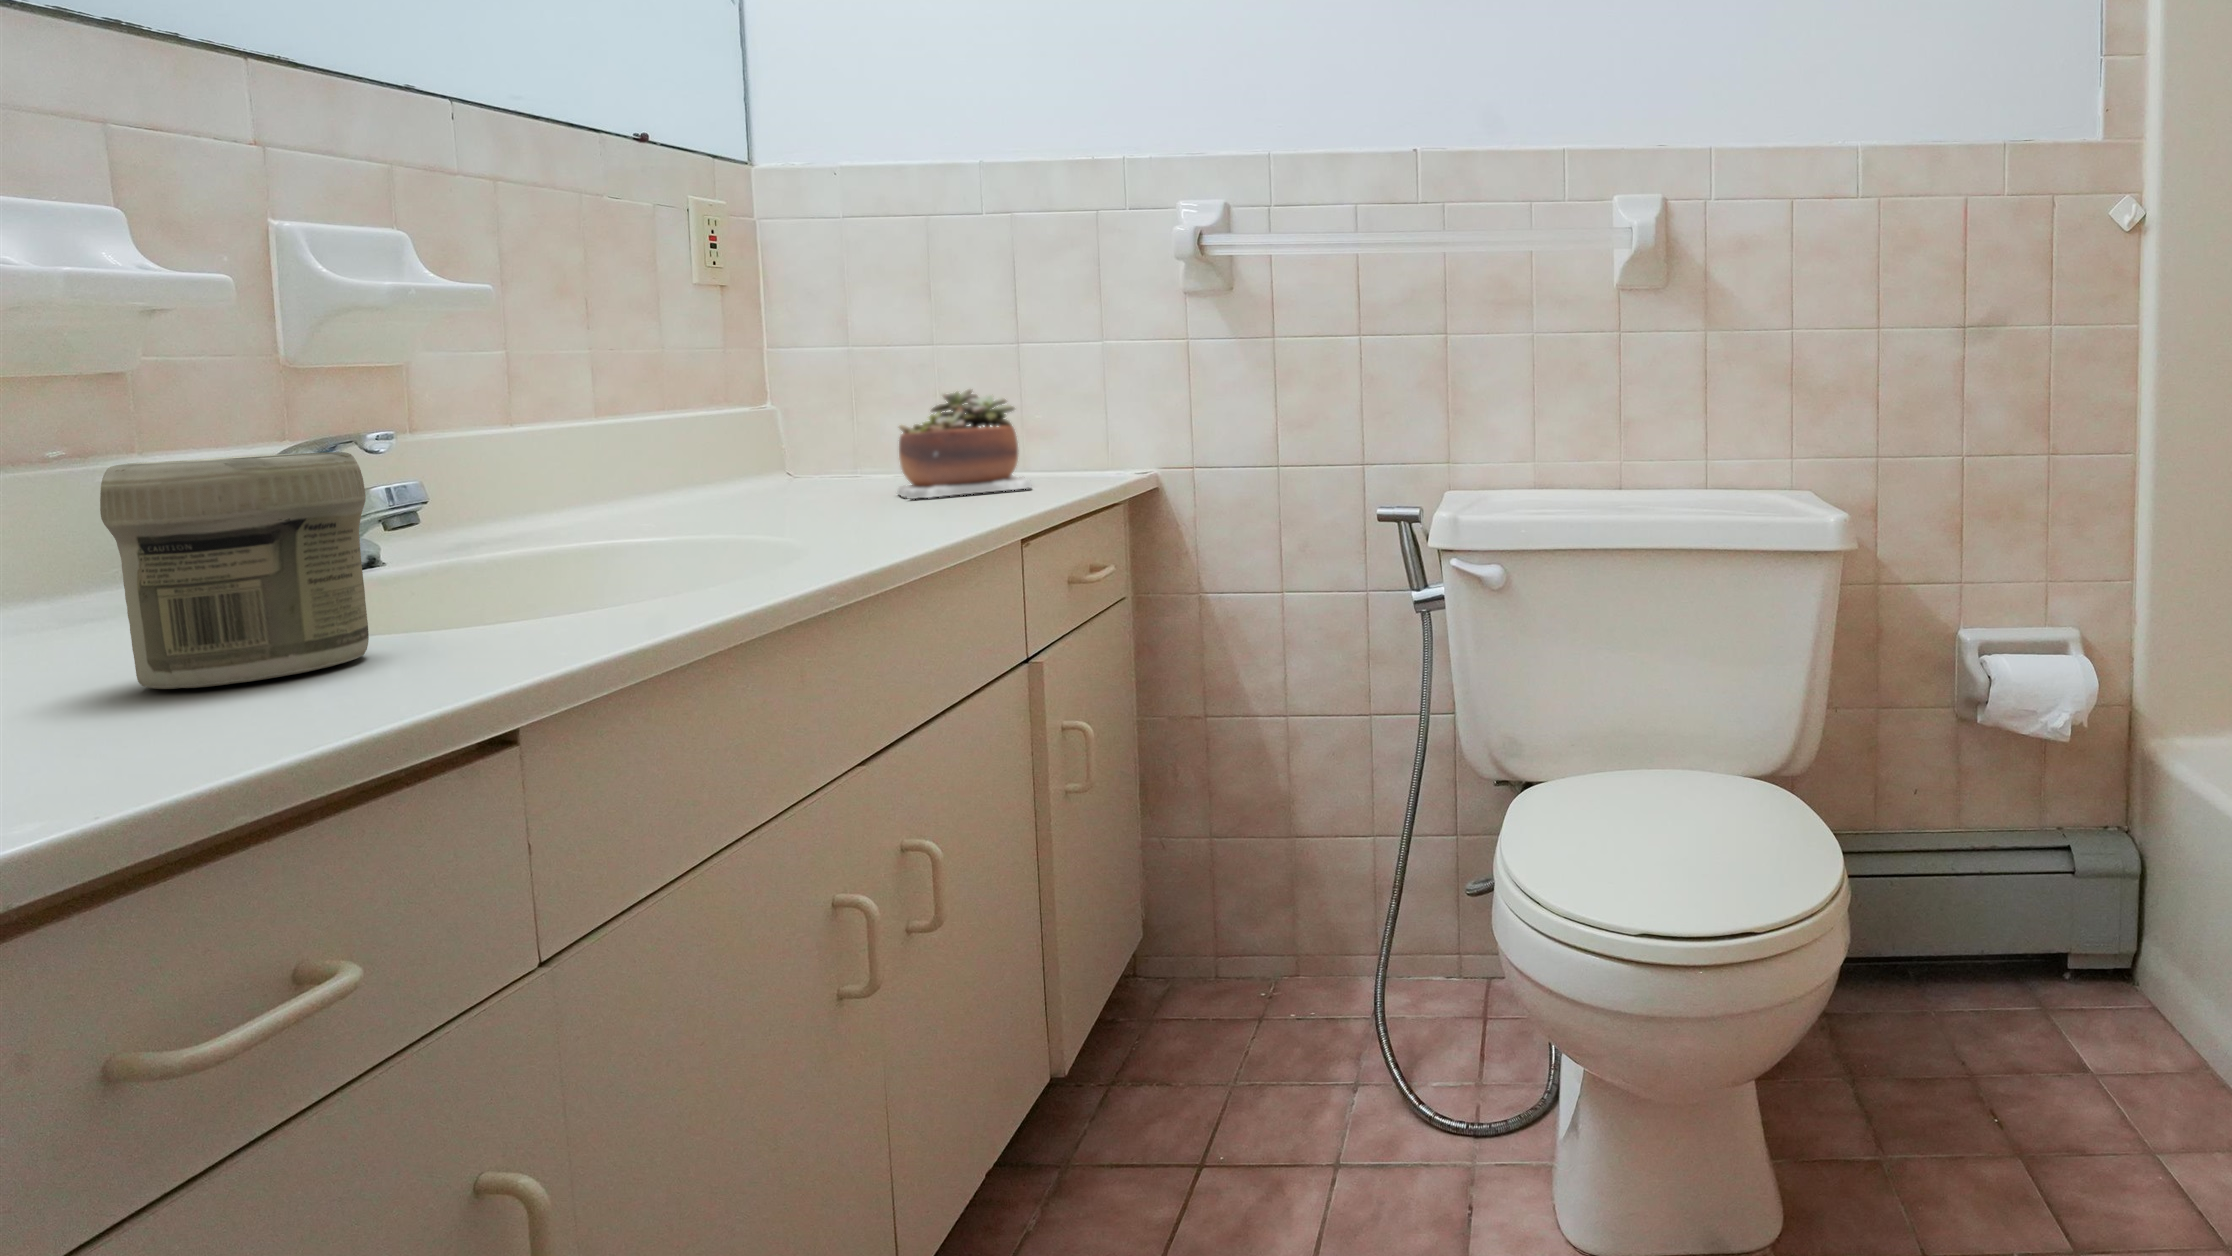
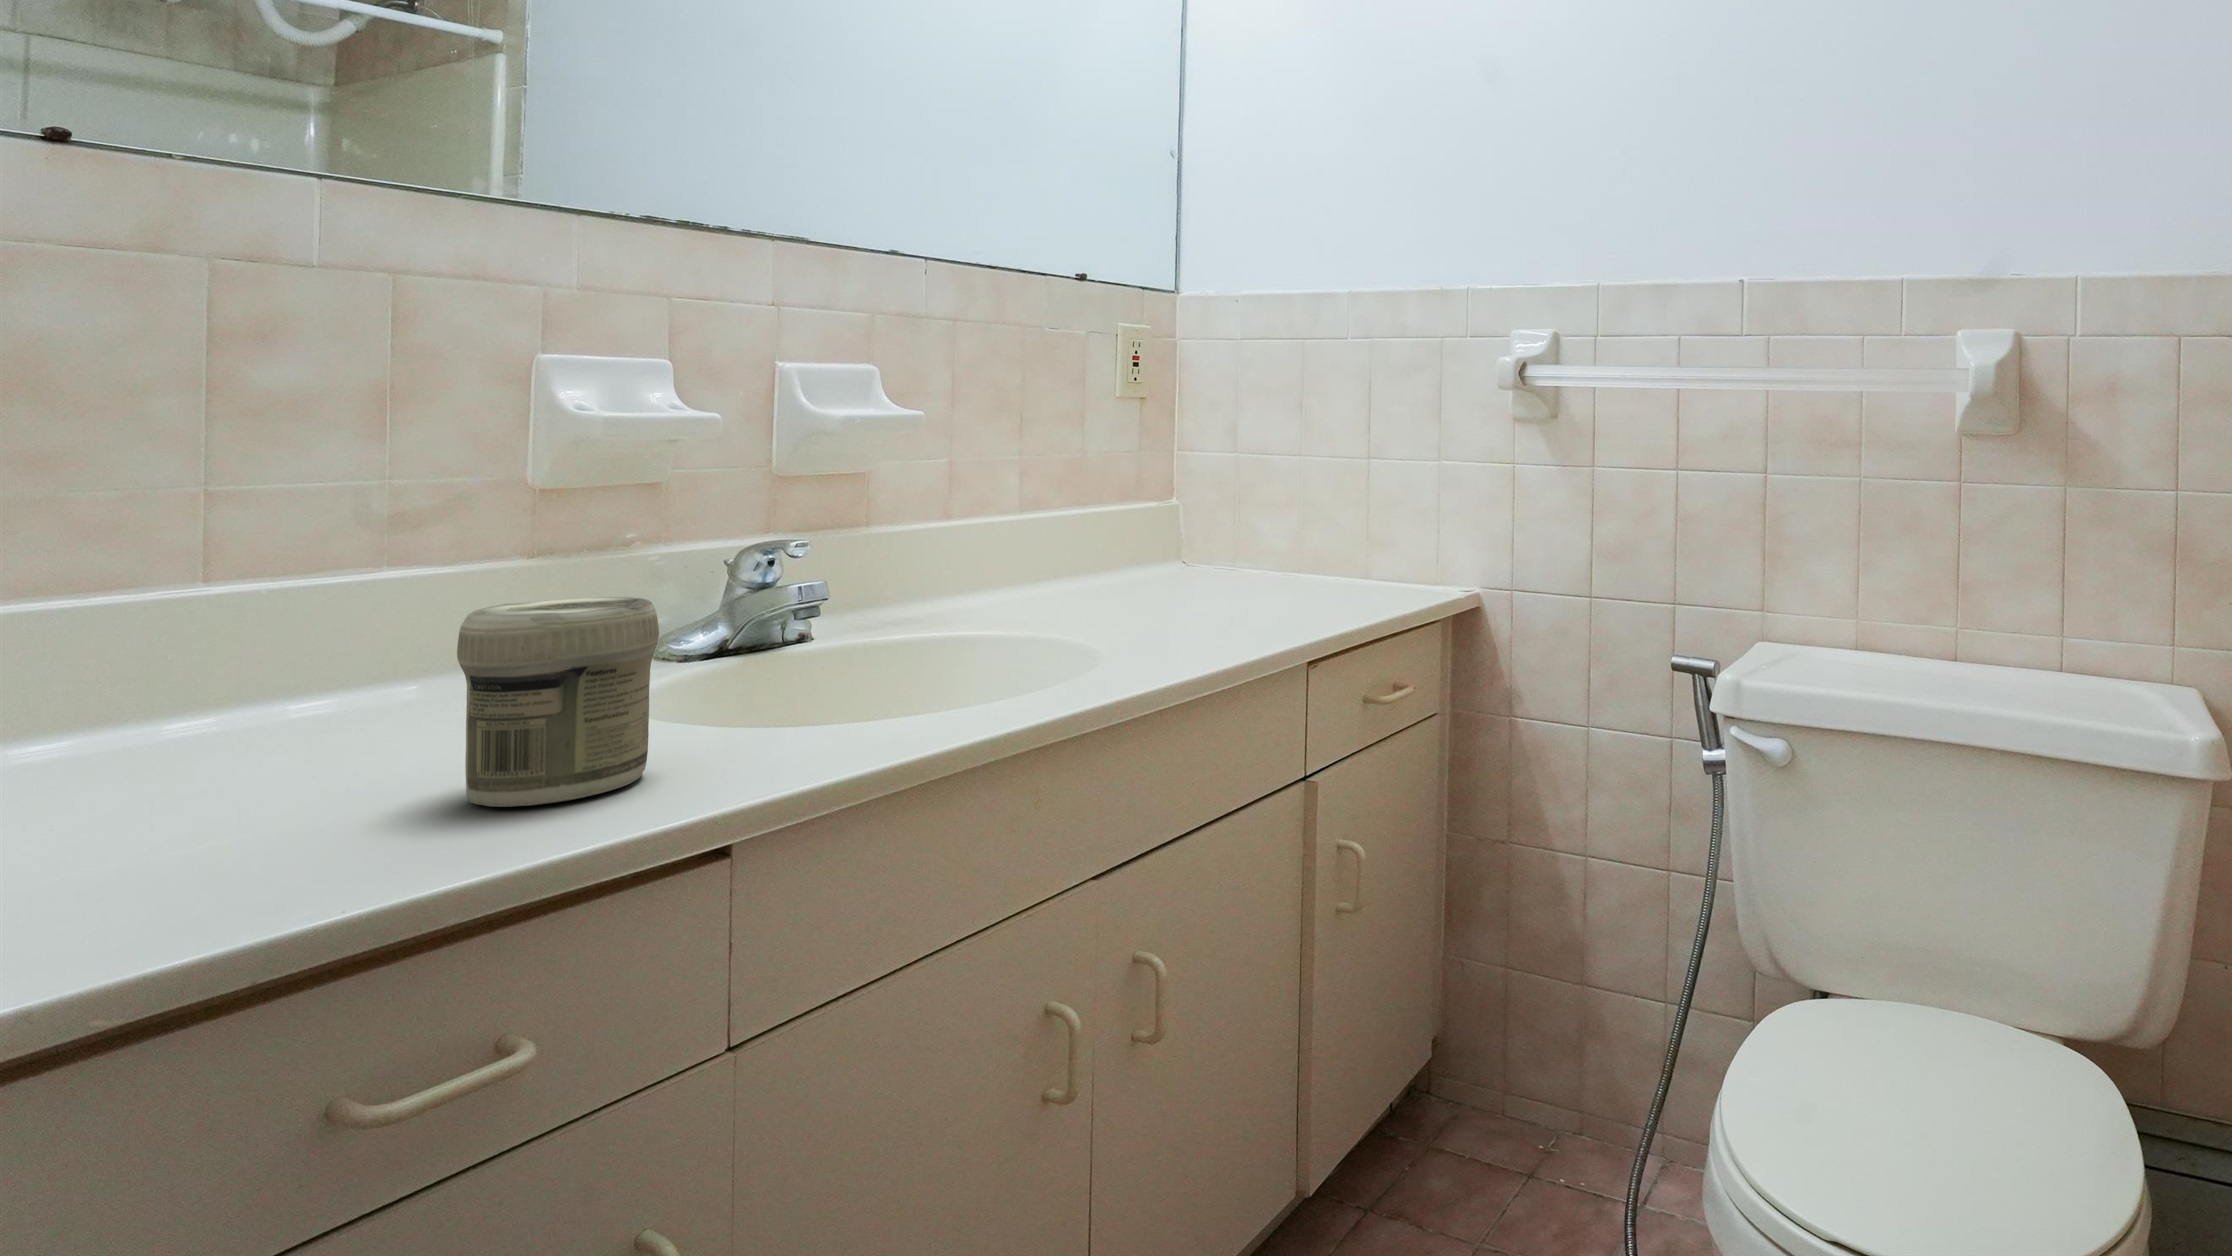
succulent plant: present [897,389,1032,499] -> none [1238,499,1351,604]

